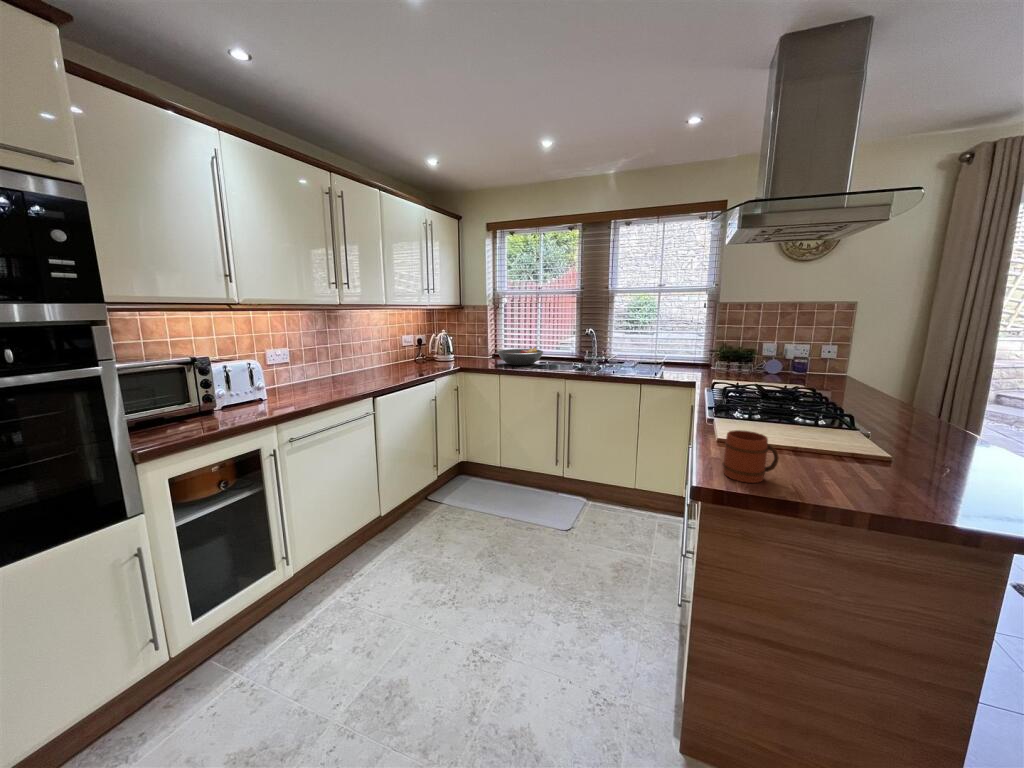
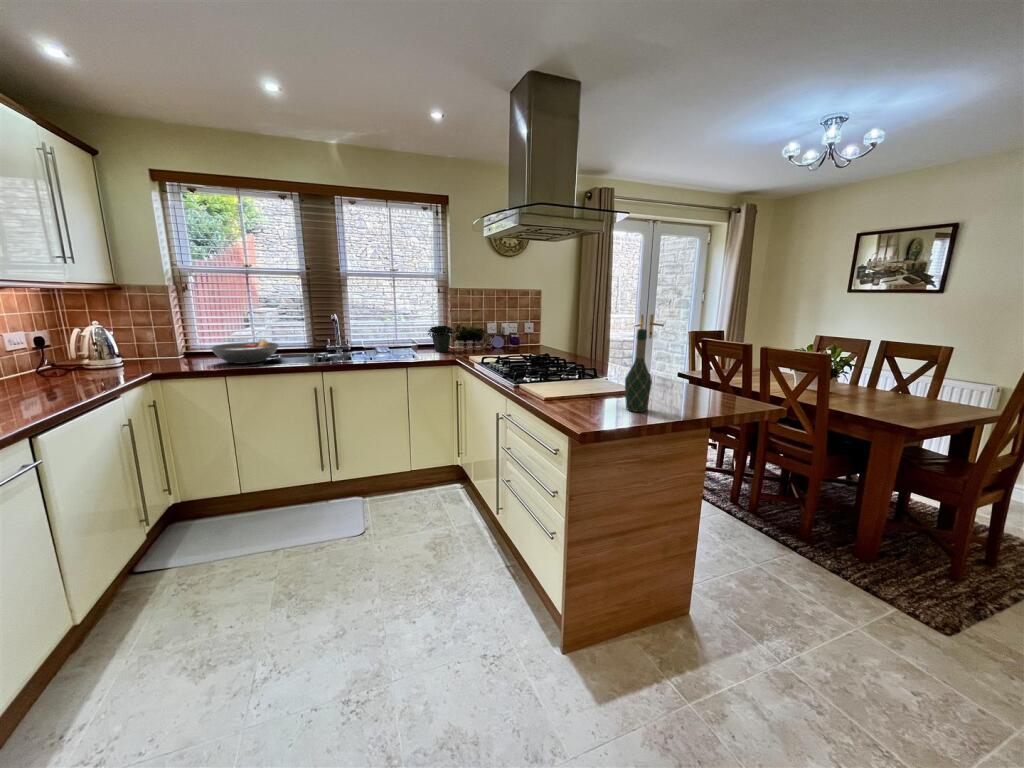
potted plant: none [680,319,710,372] -> present [428,305,453,352]
wine bottle: none [835,361,888,489] -> present [625,329,652,412]
mug: present [723,430,779,483] -> none [574,387,605,424]

